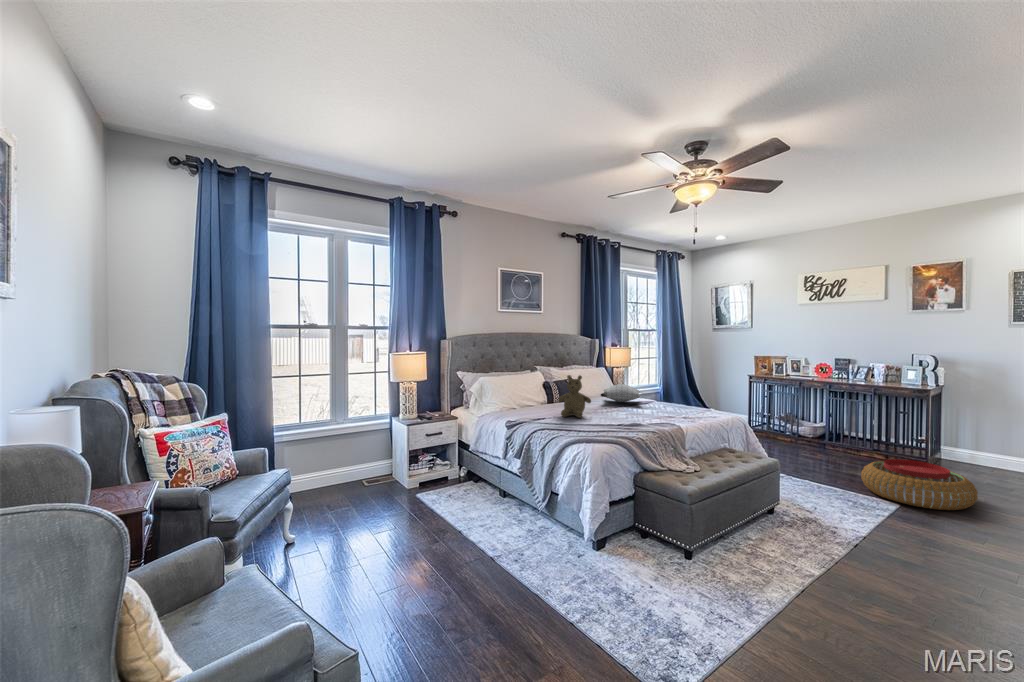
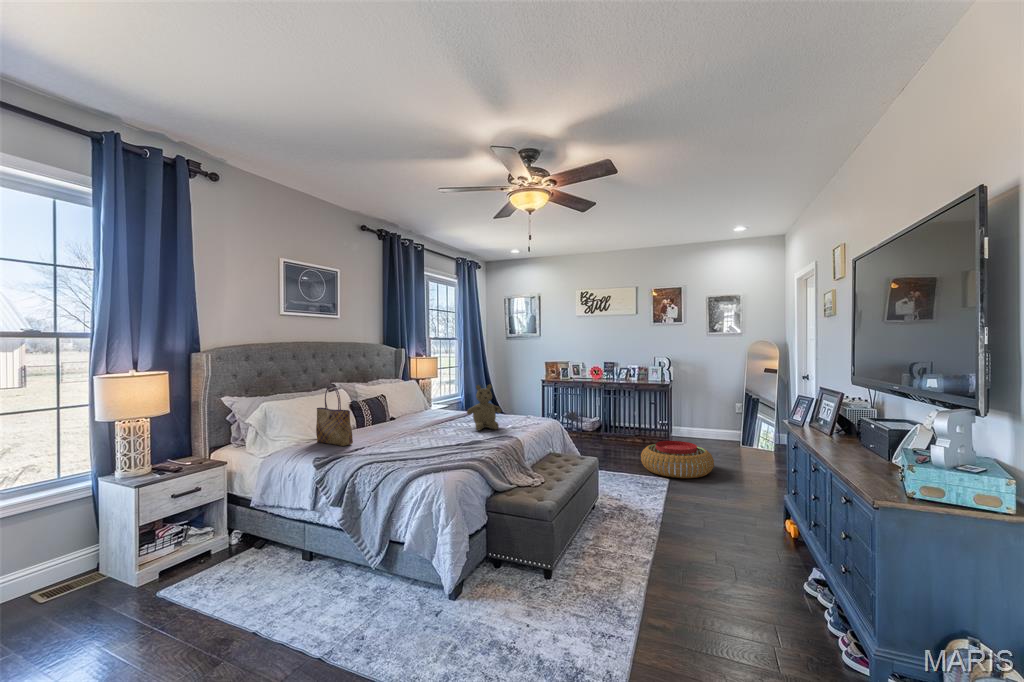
tote bag: none [514,369,538,416] -> present [316,386,353,446]
teddy bear: present [558,375,591,418] -> present [467,384,502,430]
pillow: present [601,384,640,402] -> none [418,397,463,417]

